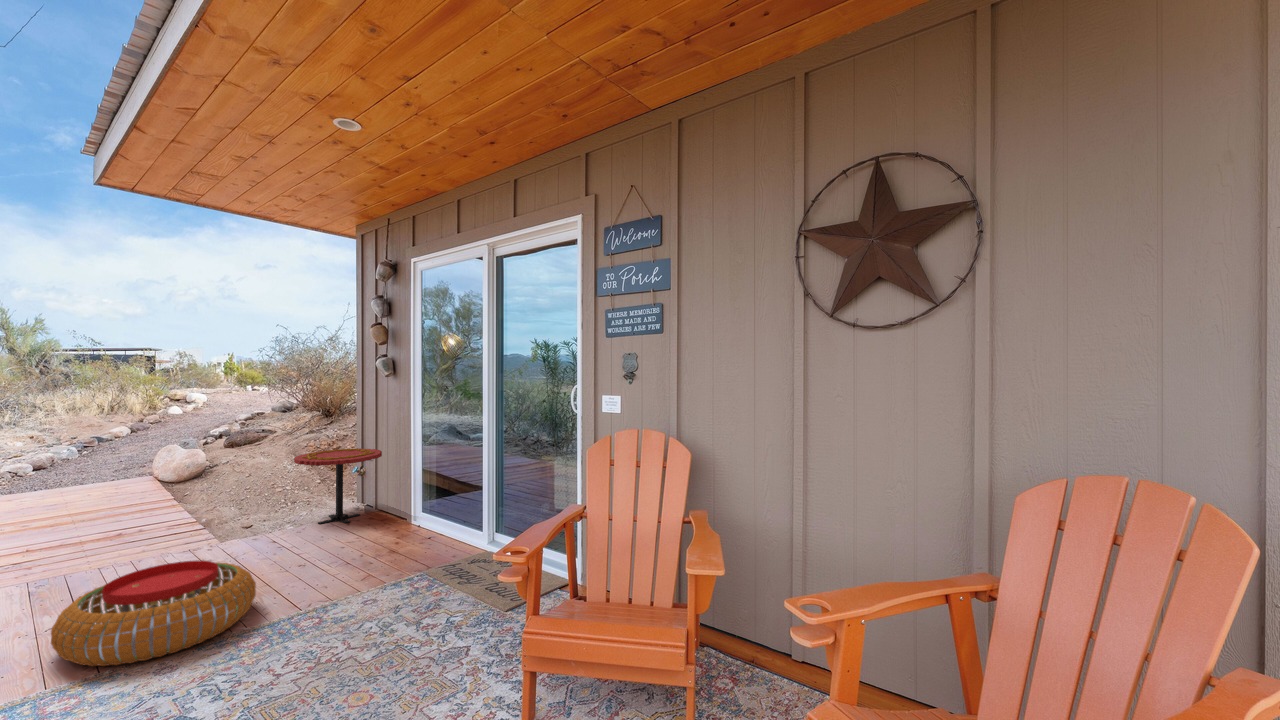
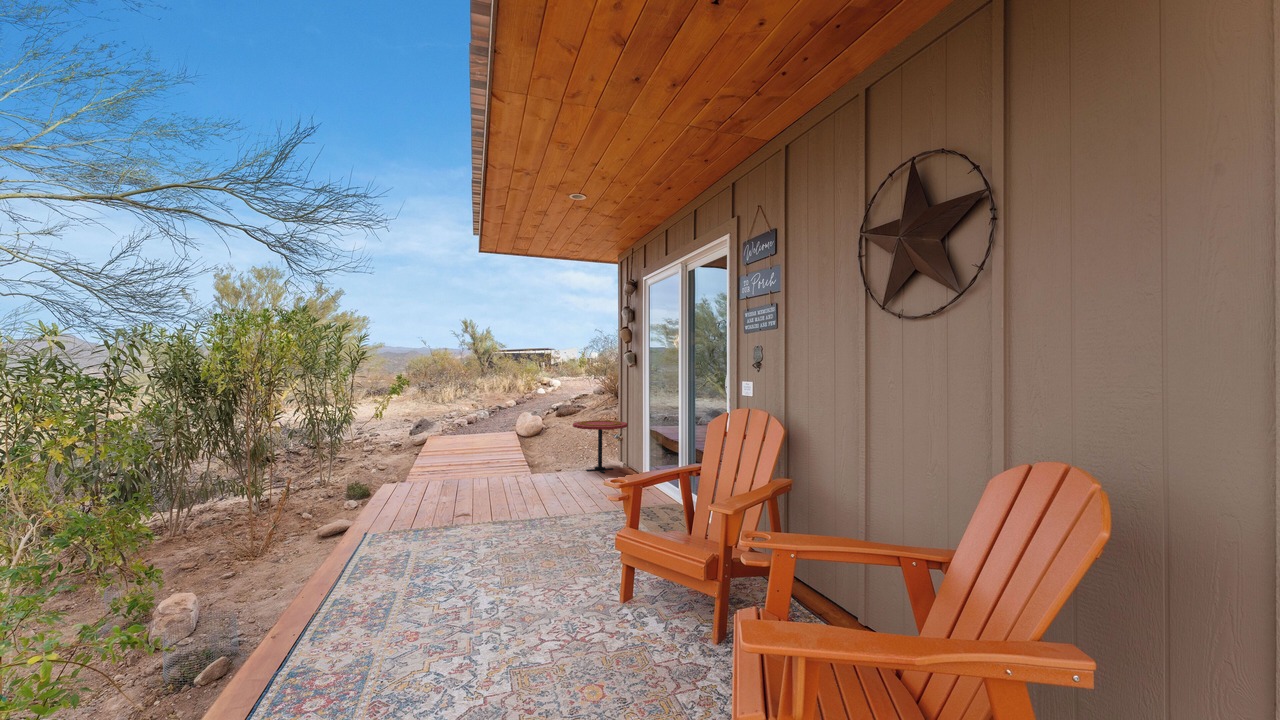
pouf: present [51,560,256,666] -> none [437,474,529,522]

